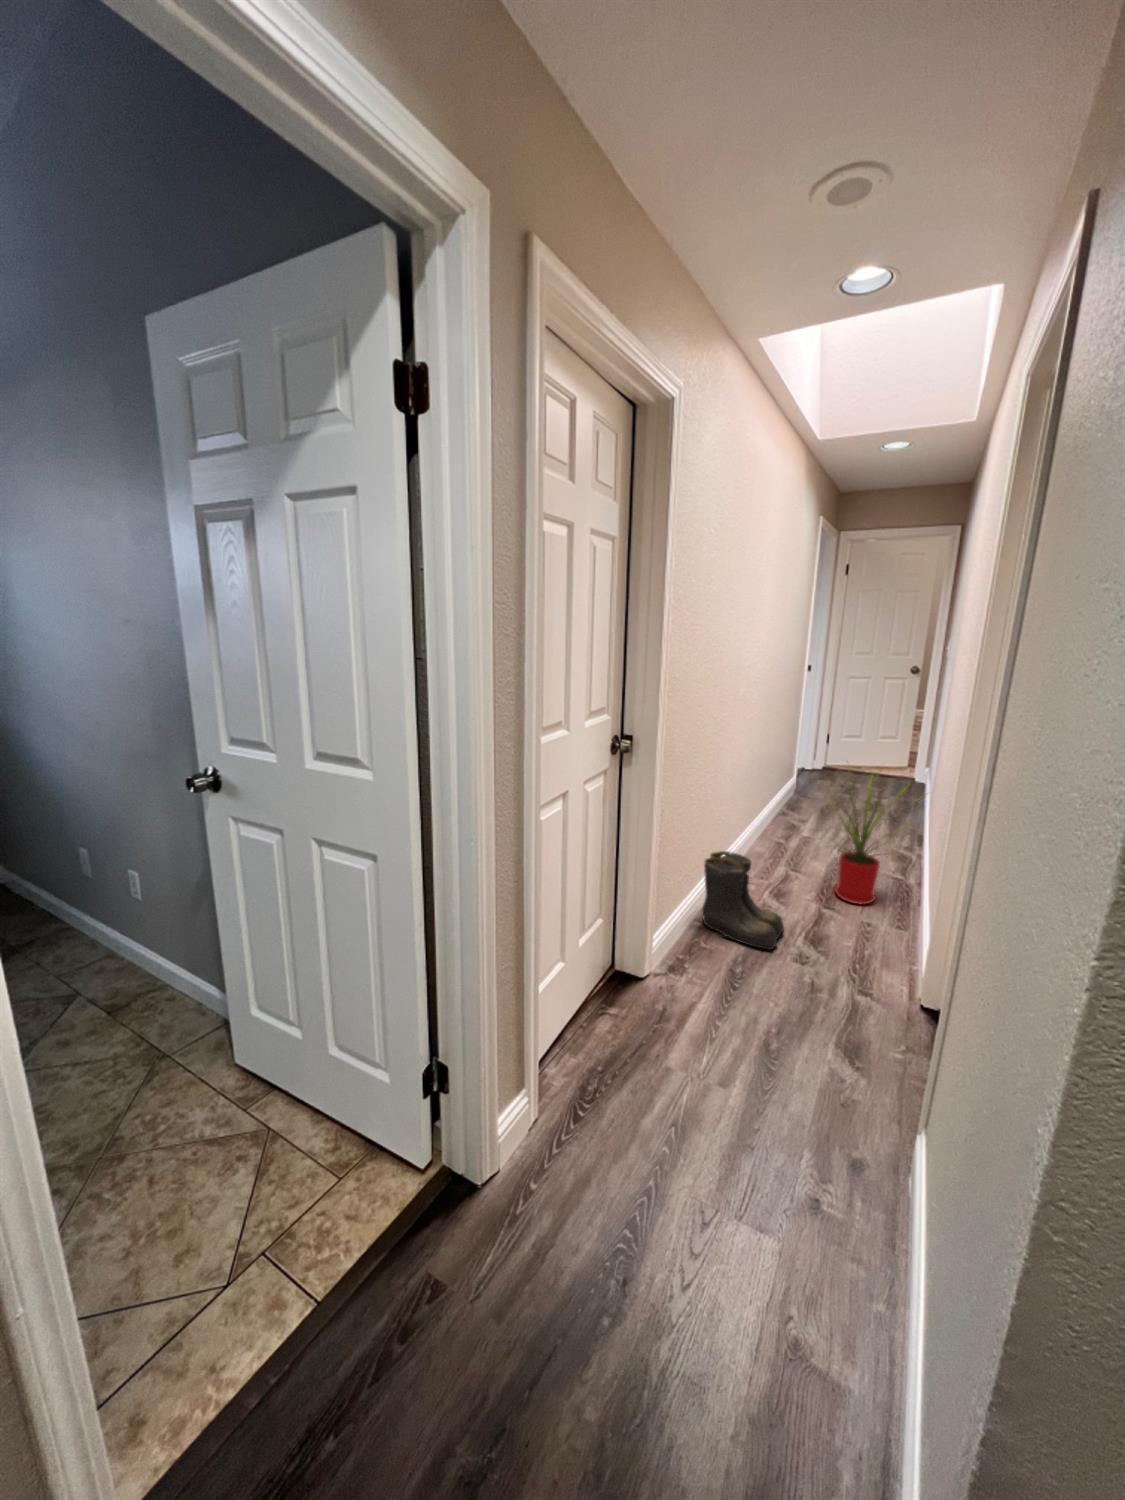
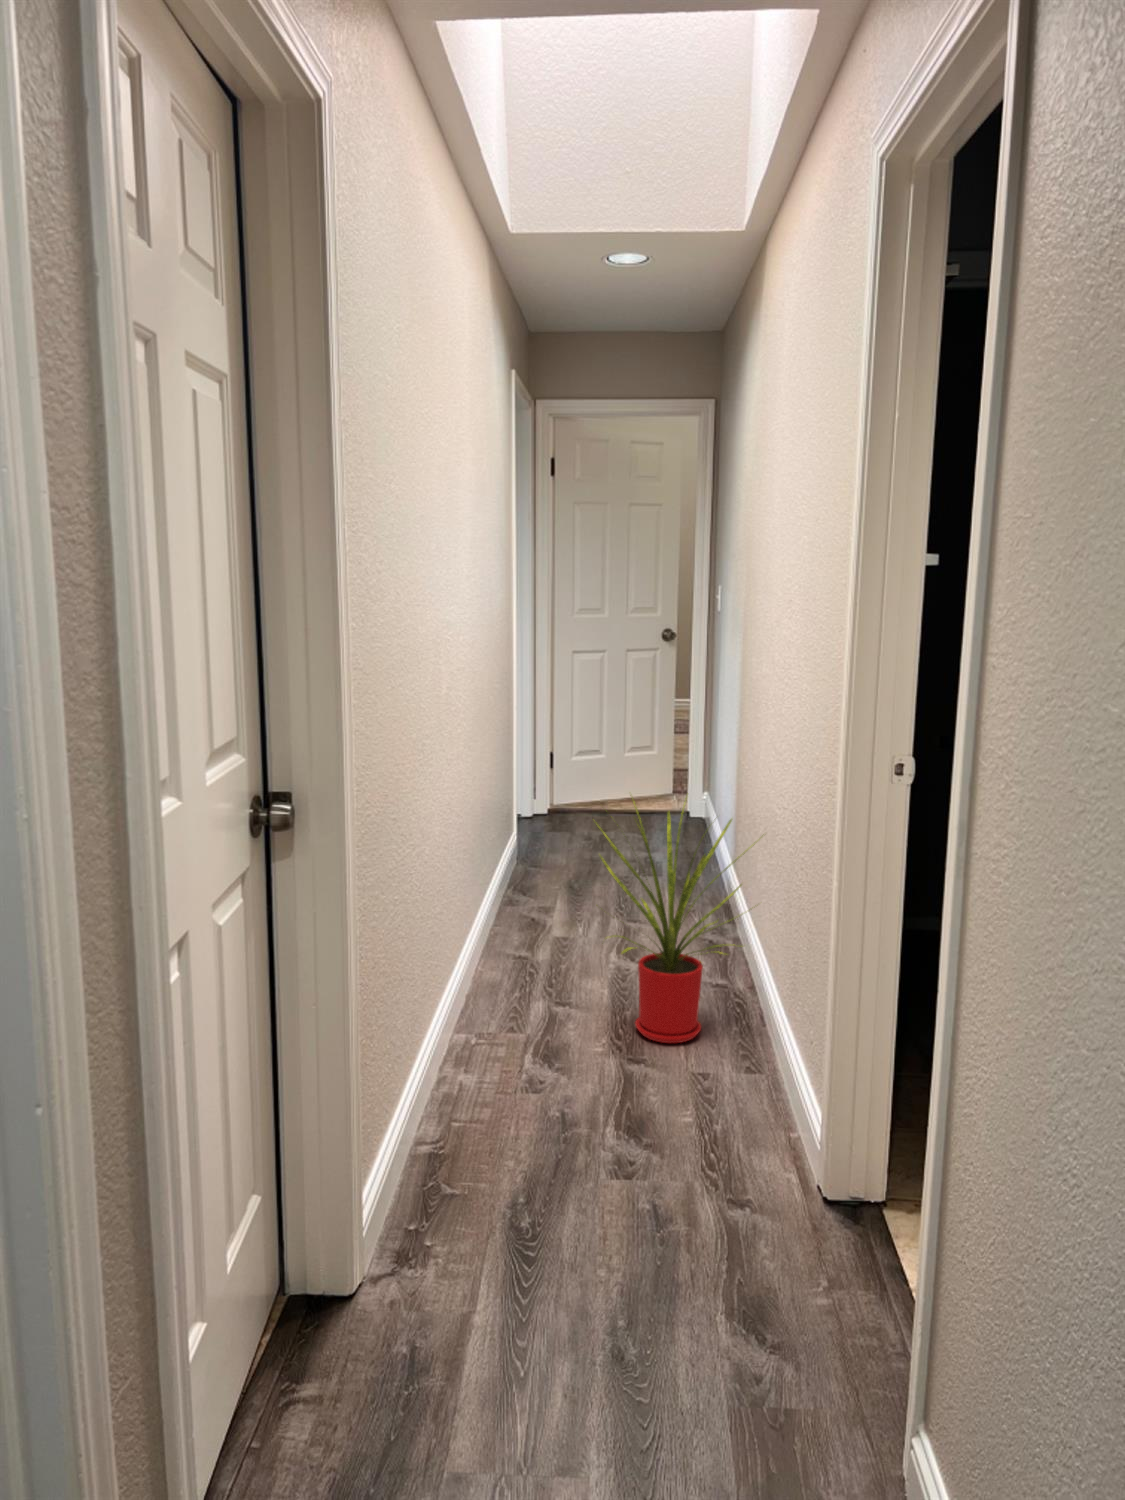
boots: present [702,851,784,950] -> none [427,992,582,1167]

